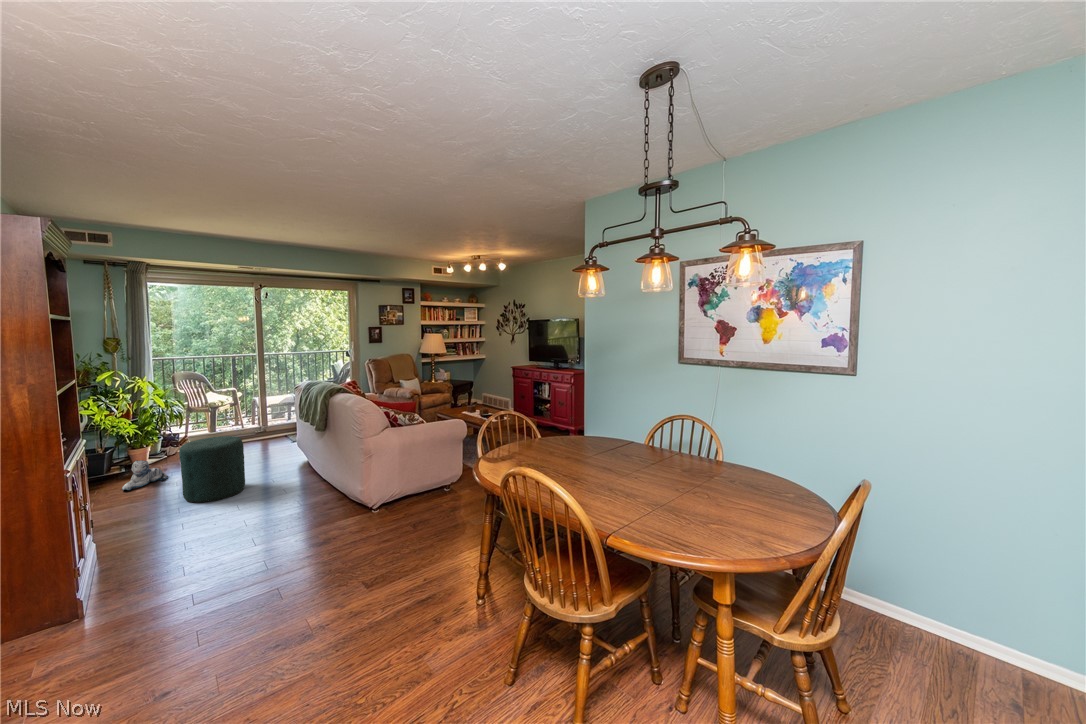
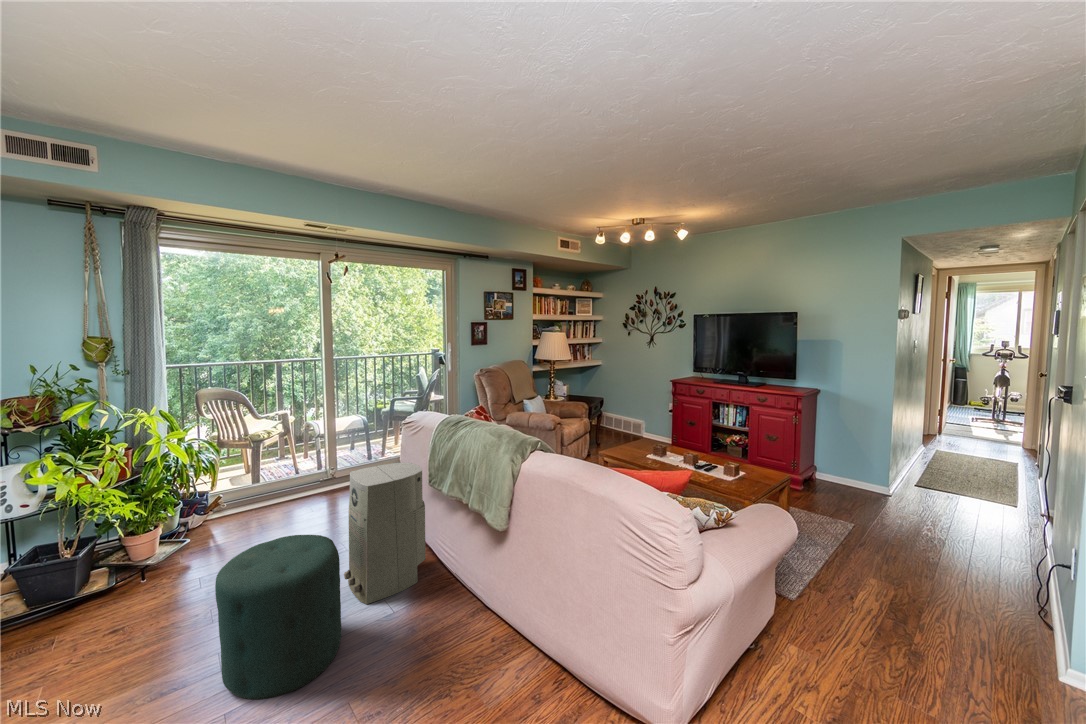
air purifier: none [254,407,303,478] -> present [344,463,426,604]
plush toy: present [122,460,168,490] -> none [101,572,190,643]

